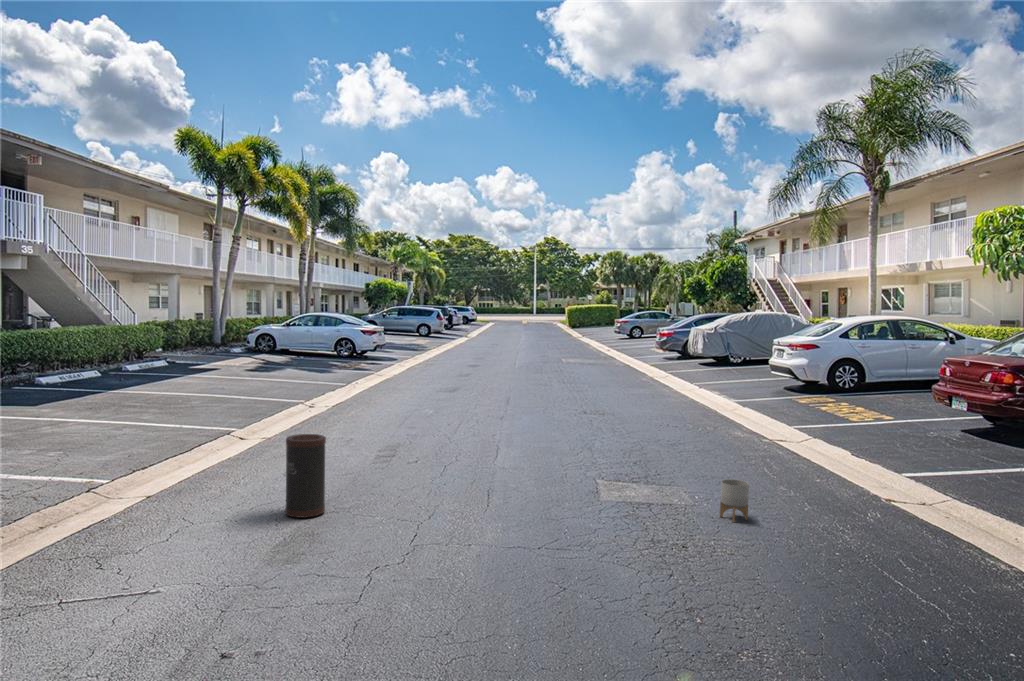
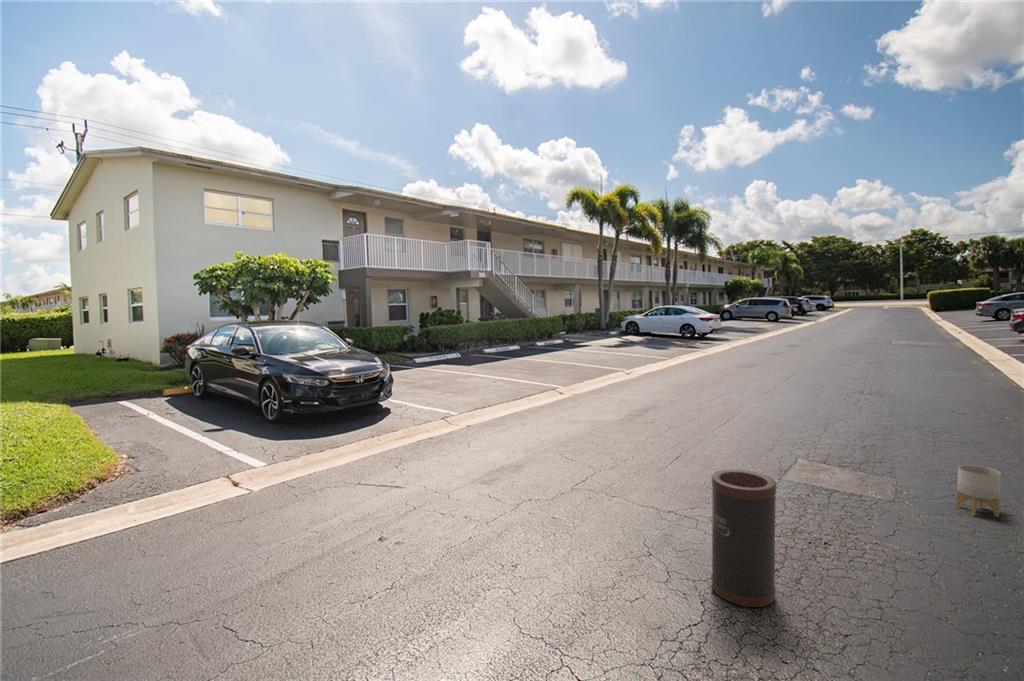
trash can: present [285,434,326,518] -> present [712,470,776,608]

